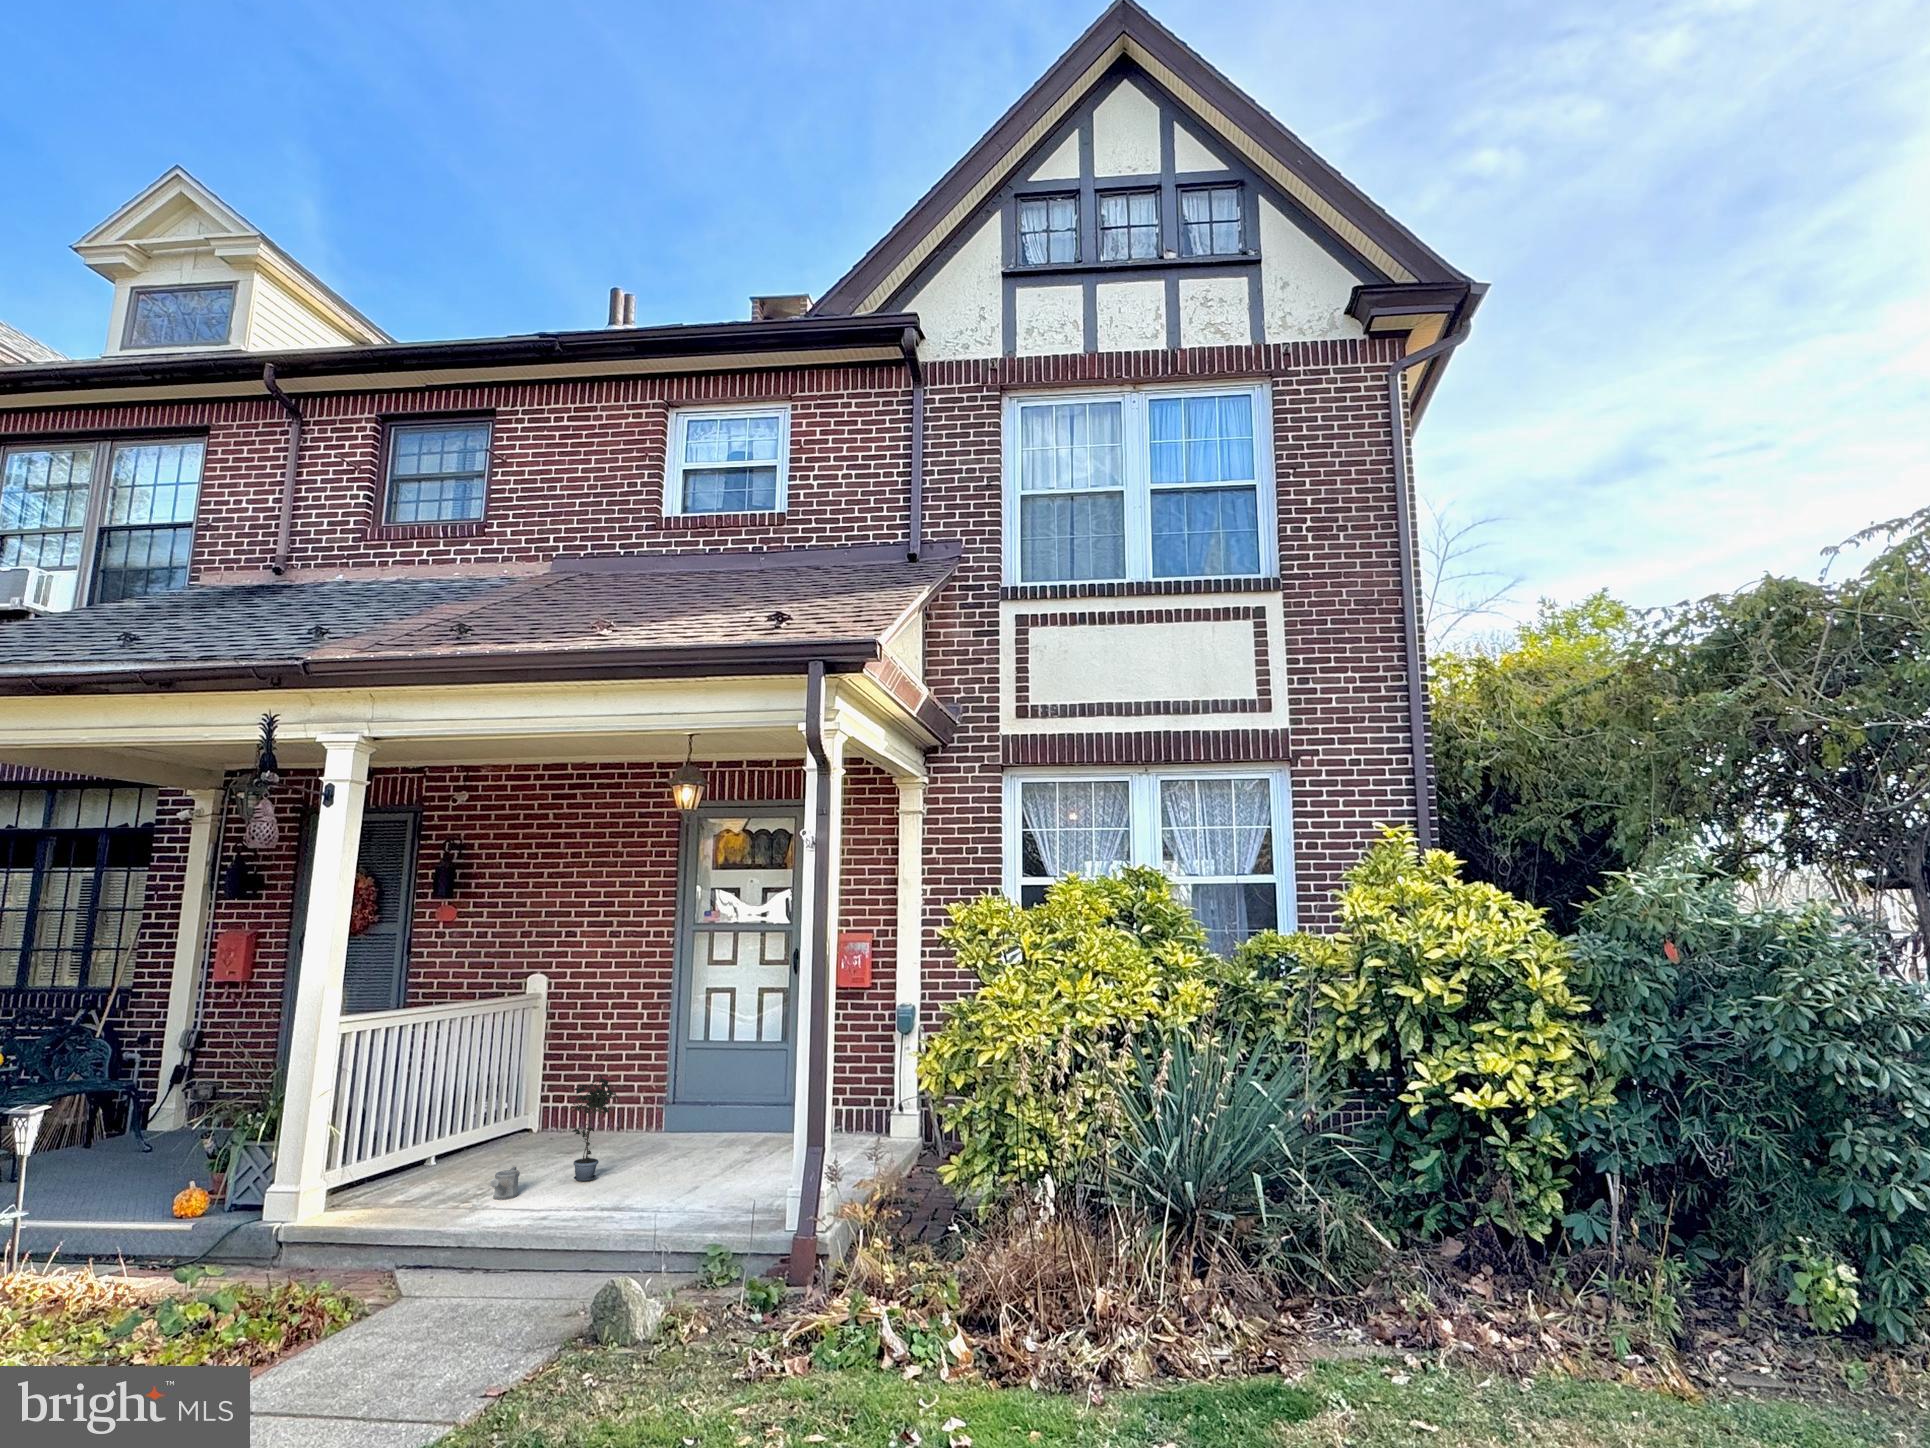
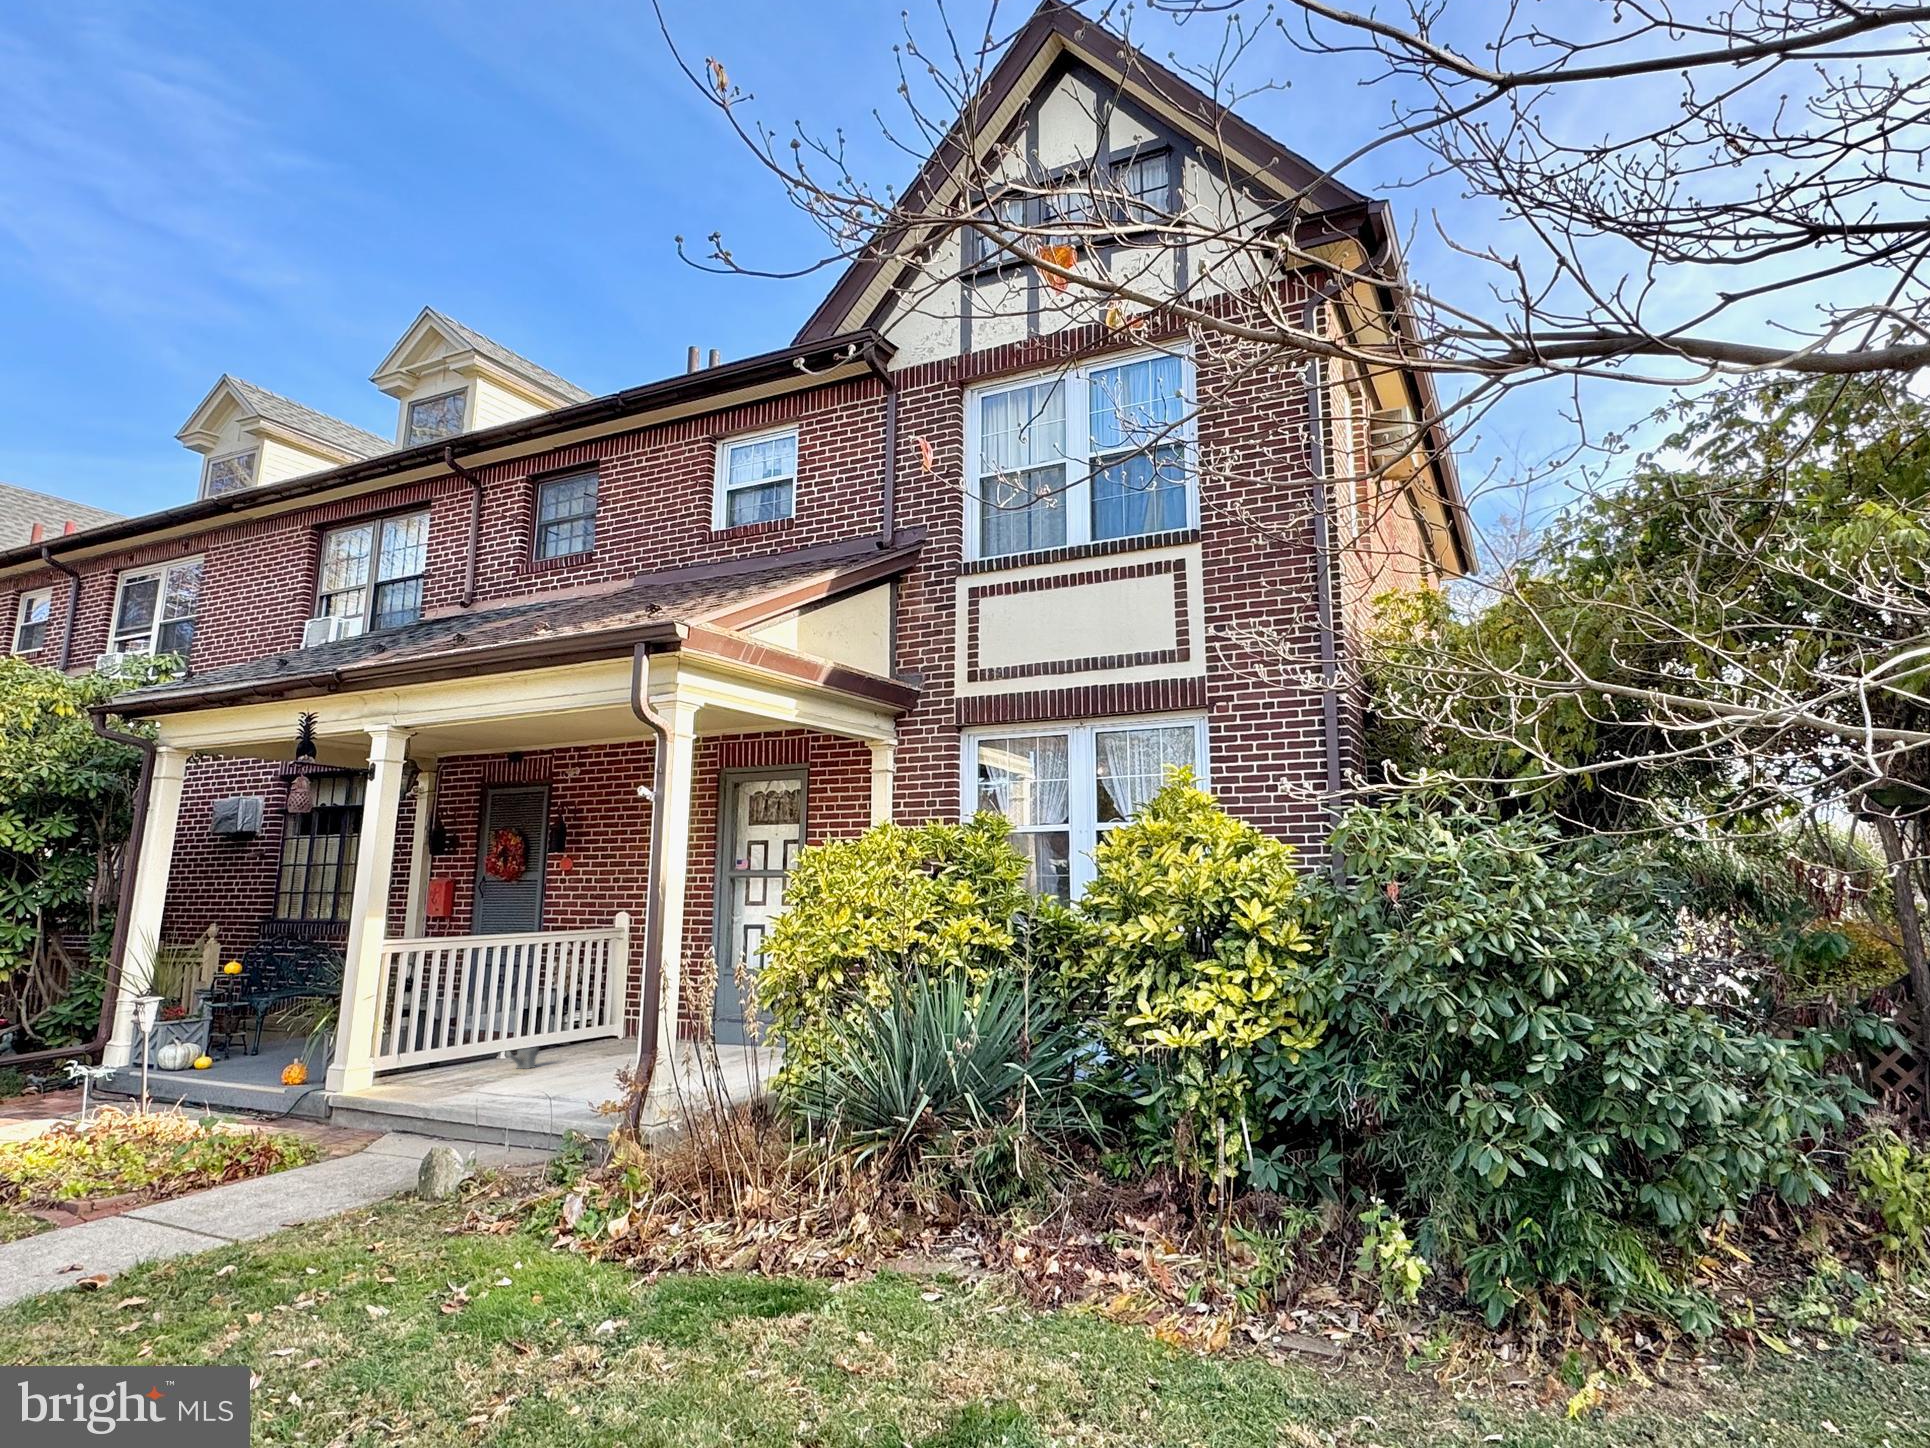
potted plant: present [569,1074,618,1181] -> none [579,981,616,1063]

